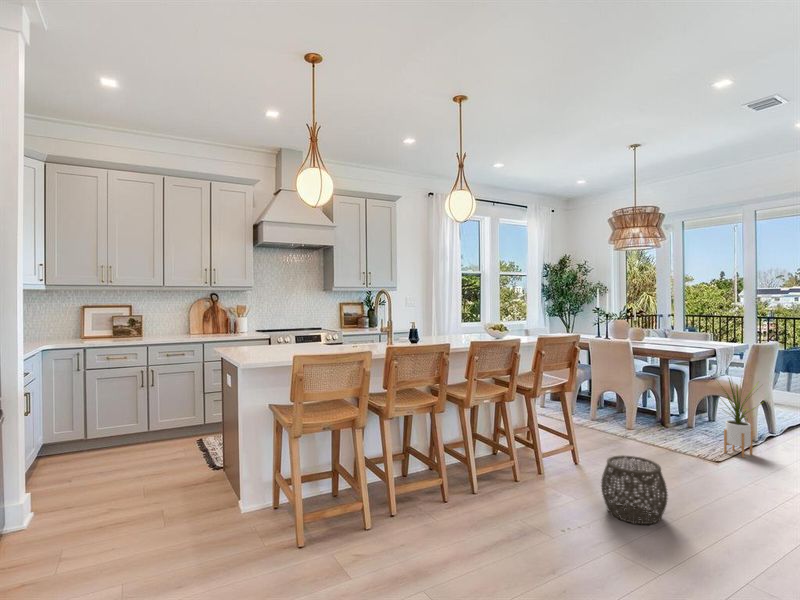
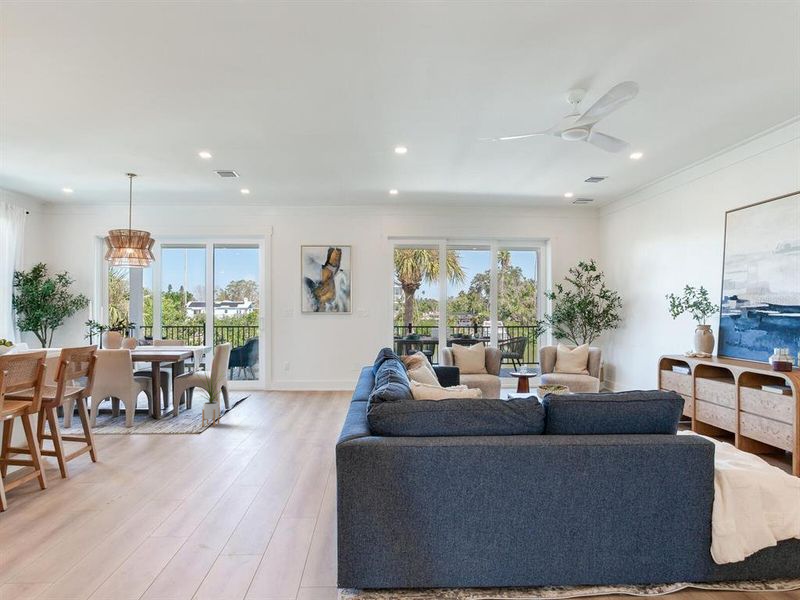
woven basket: present [601,455,667,524] -> none [129,435,179,483]

